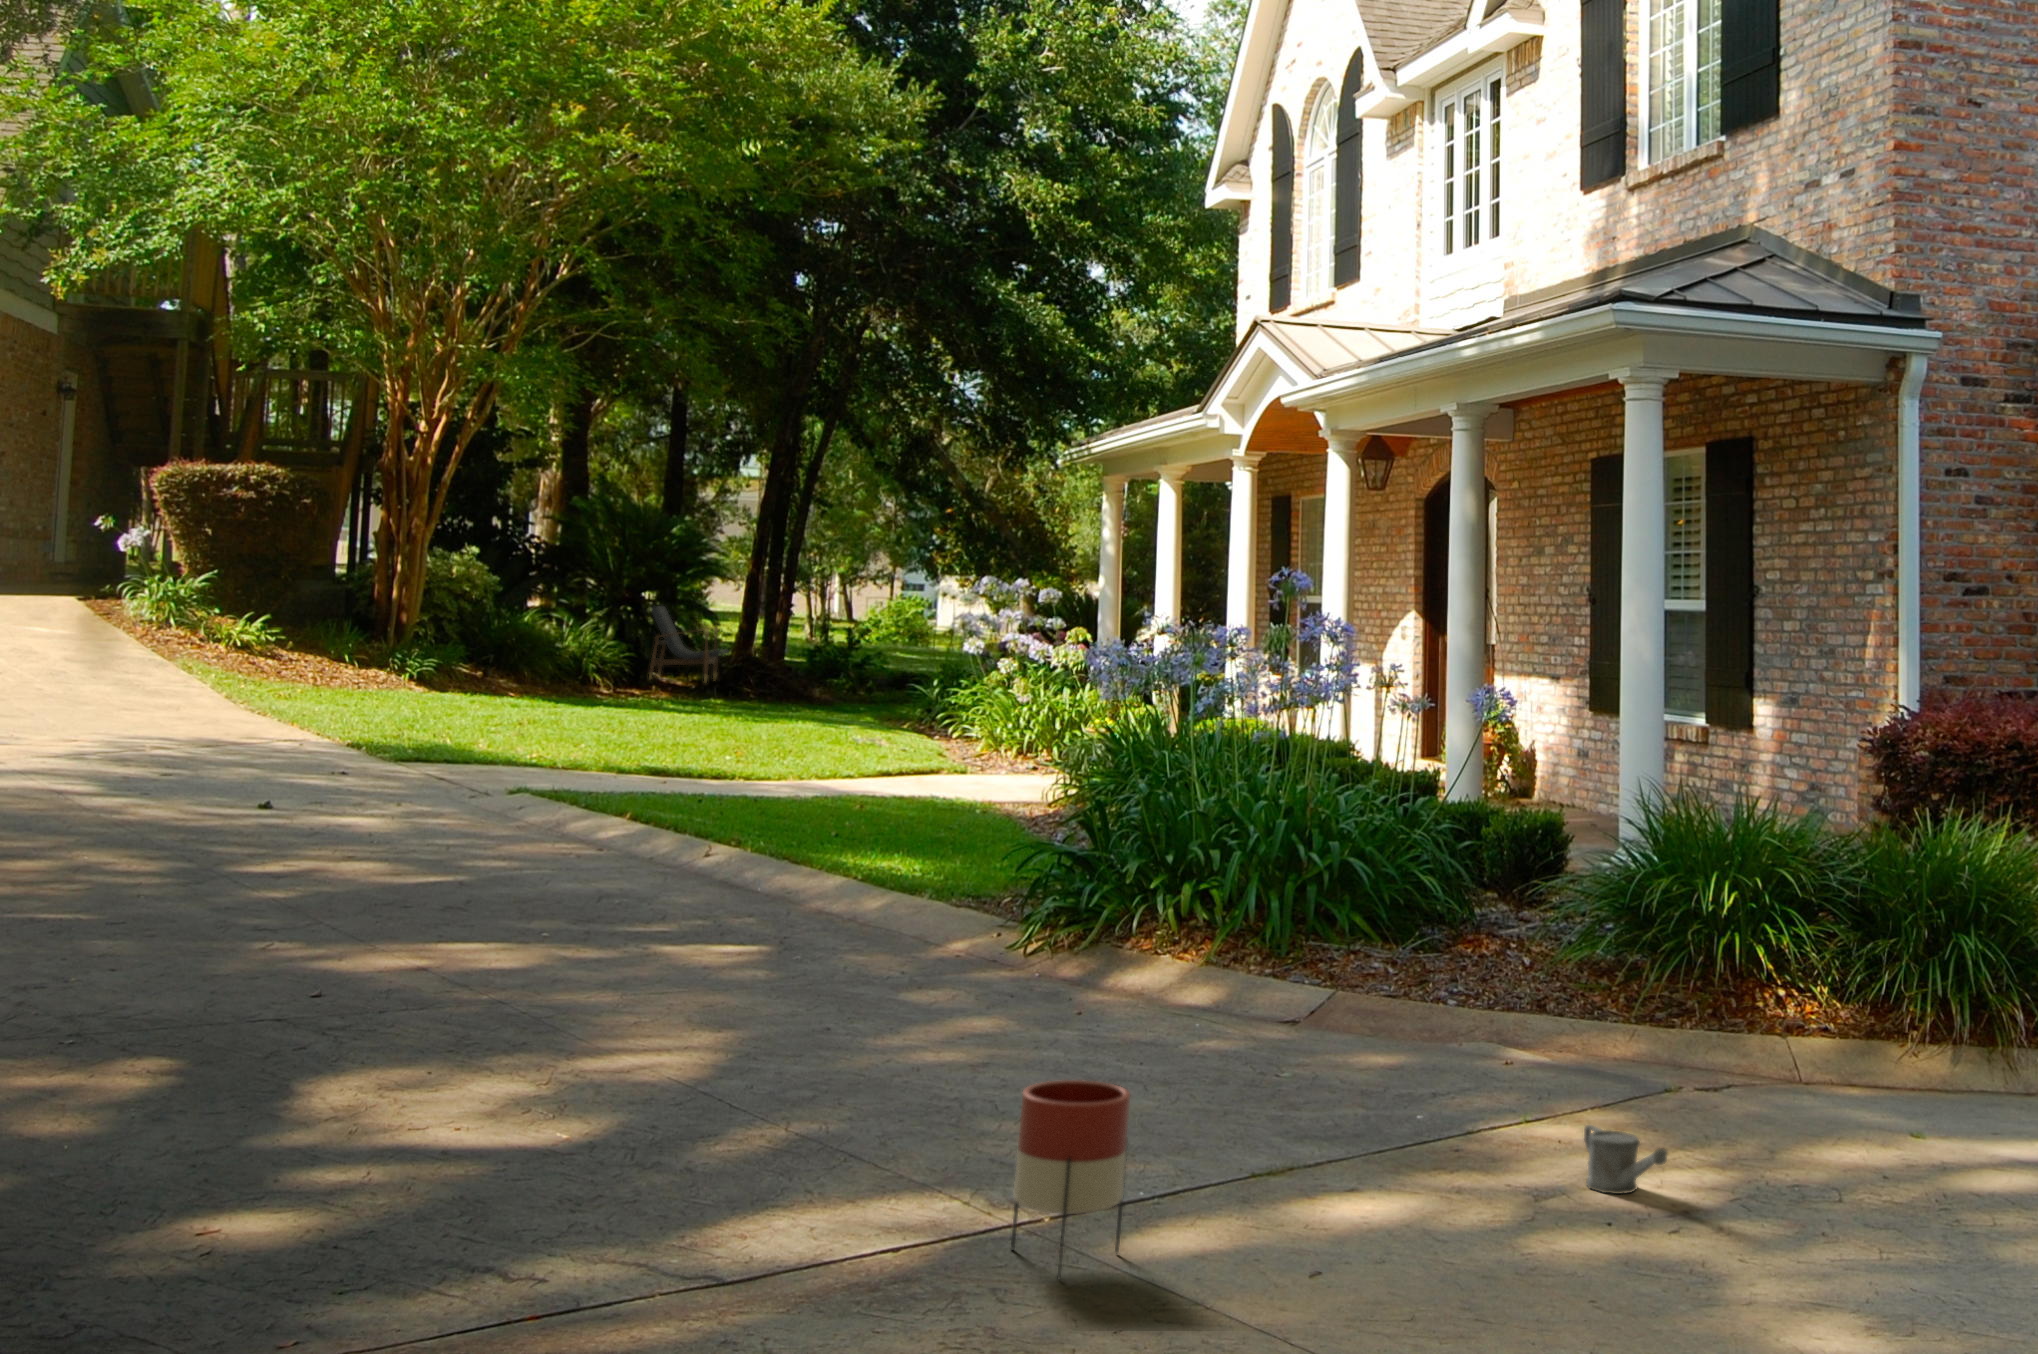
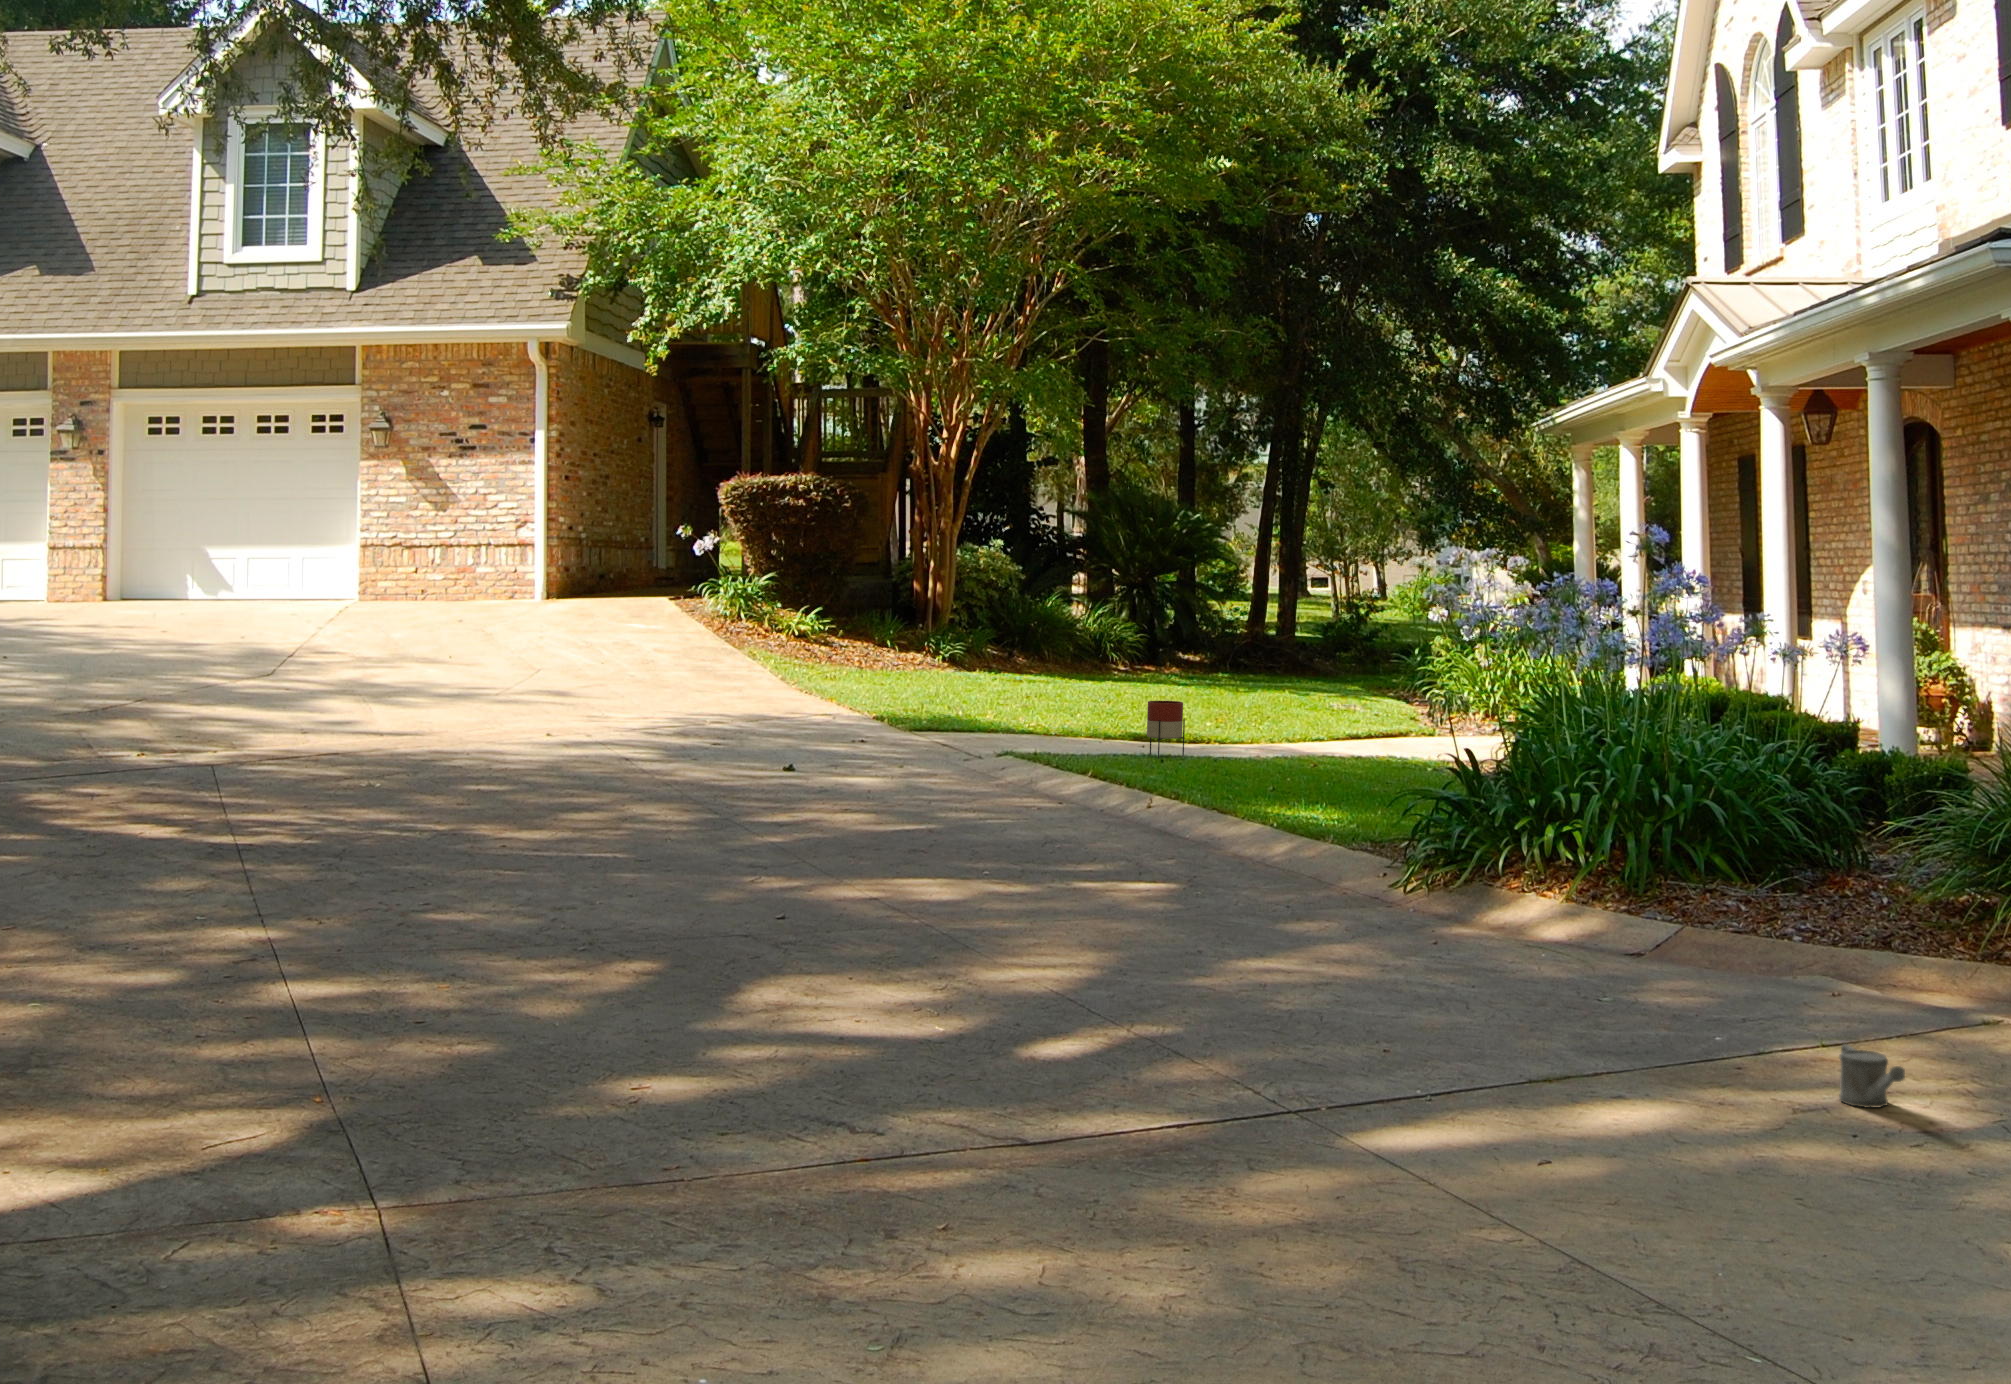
lounge chair: present [649,606,728,682] -> none [1195,581,1265,649]
planter: present [1011,1080,1130,1278] -> present [1147,701,1185,758]

